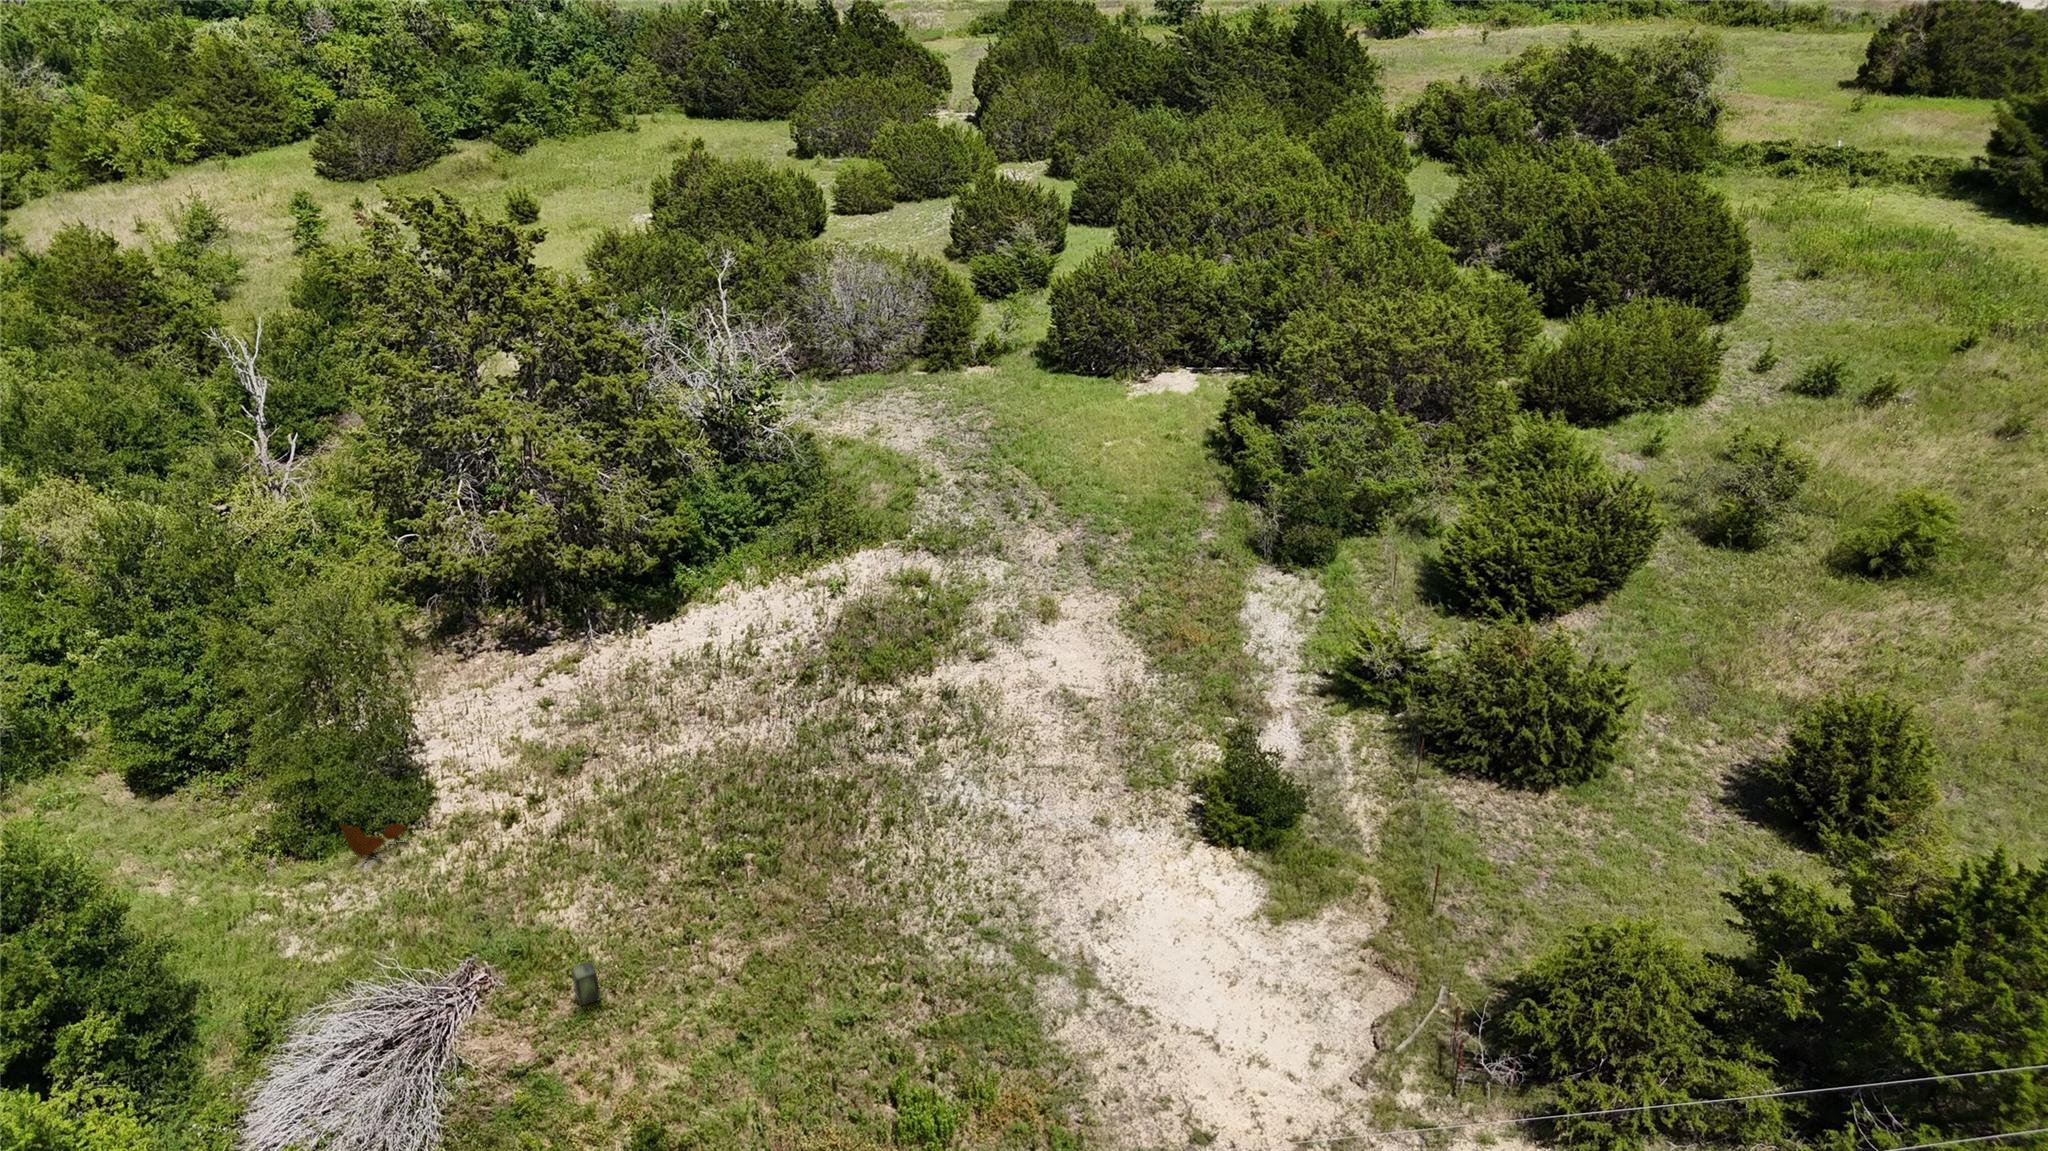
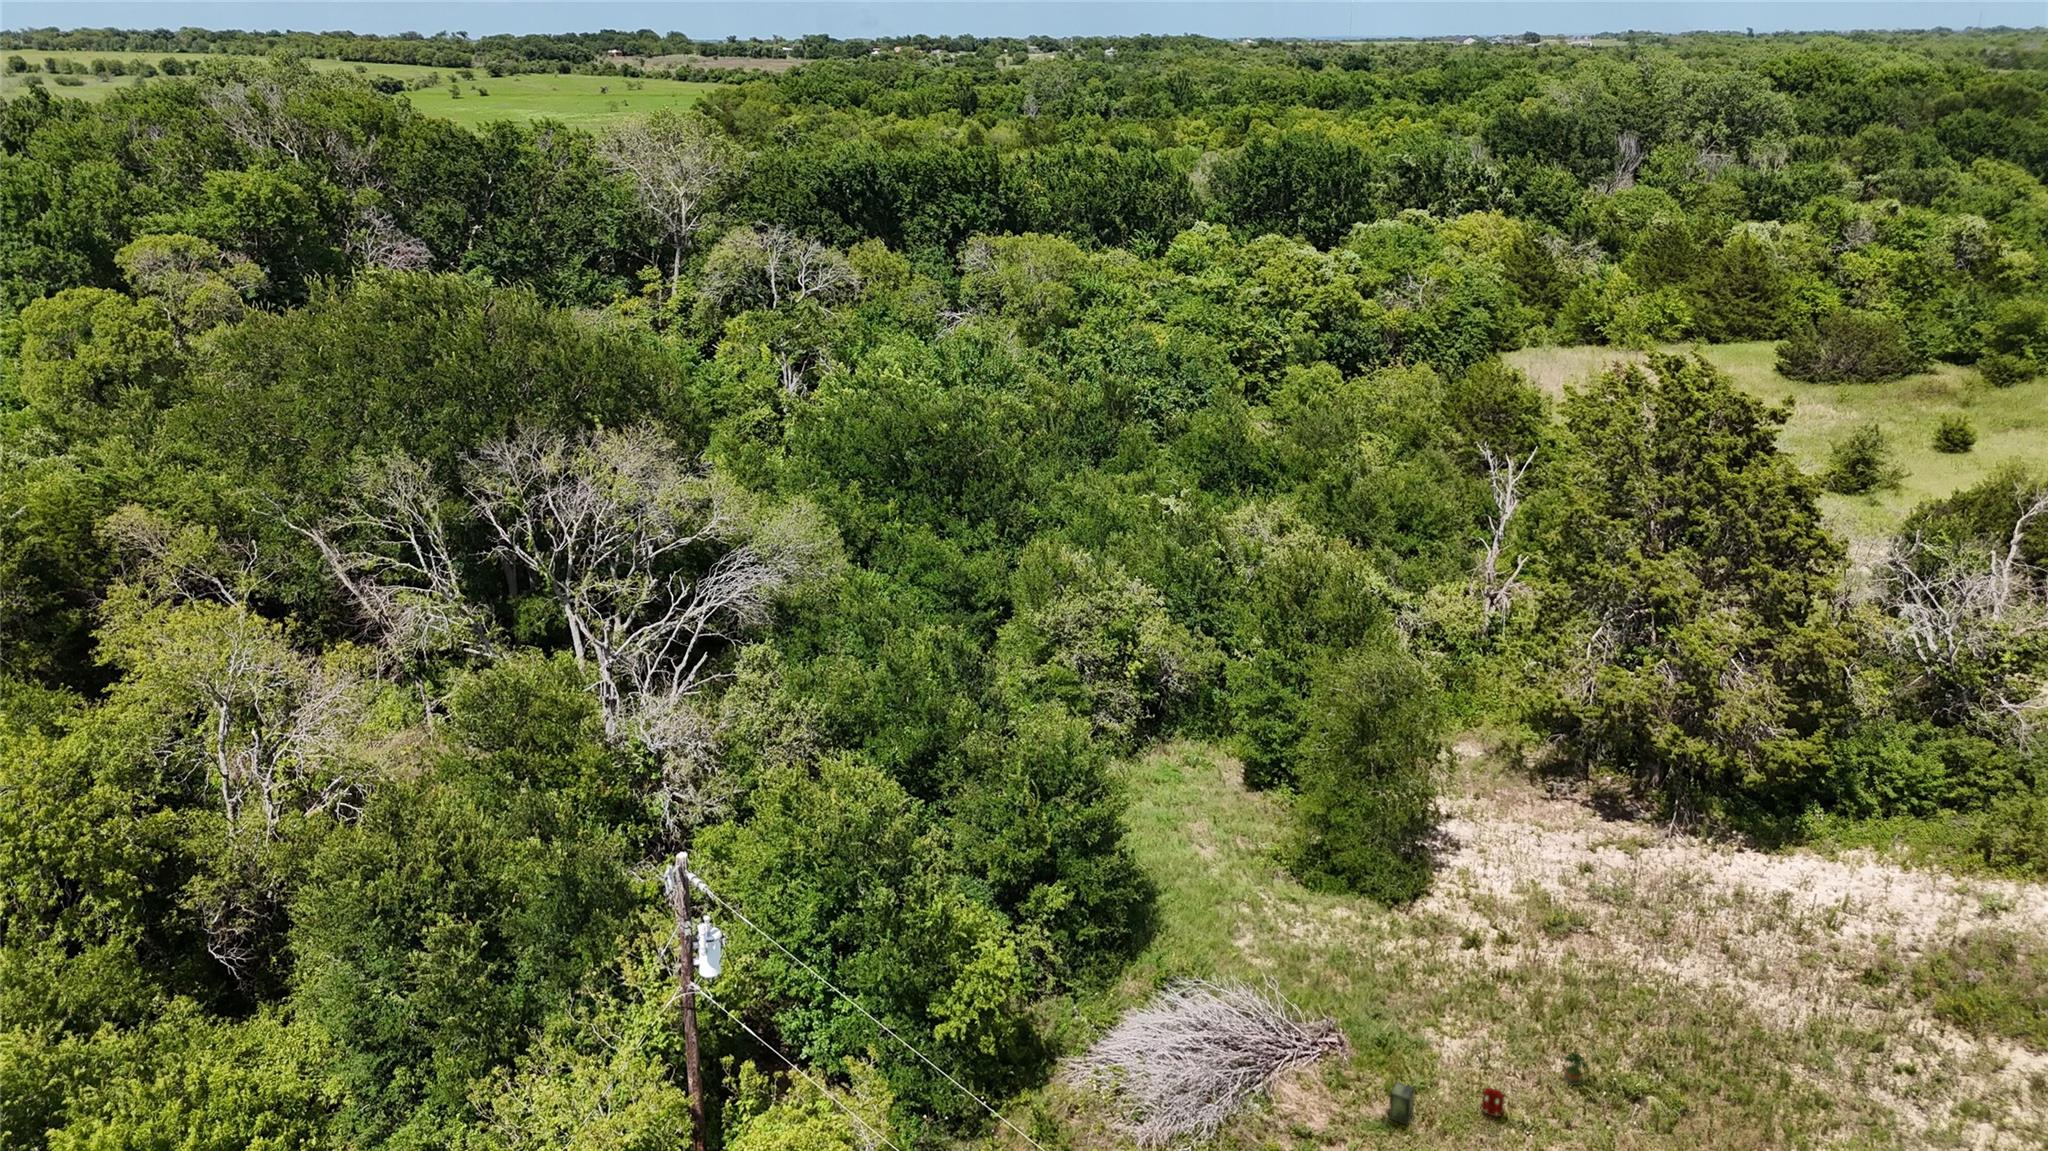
lounge chair: present [339,822,407,861] -> none [1336,870,1391,919]
potted tree: none [675,847,700,879] -> present [1564,1053,1588,1085]
backpack: none [641,915,665,944] -> present [1481,1088,1504,1117]

